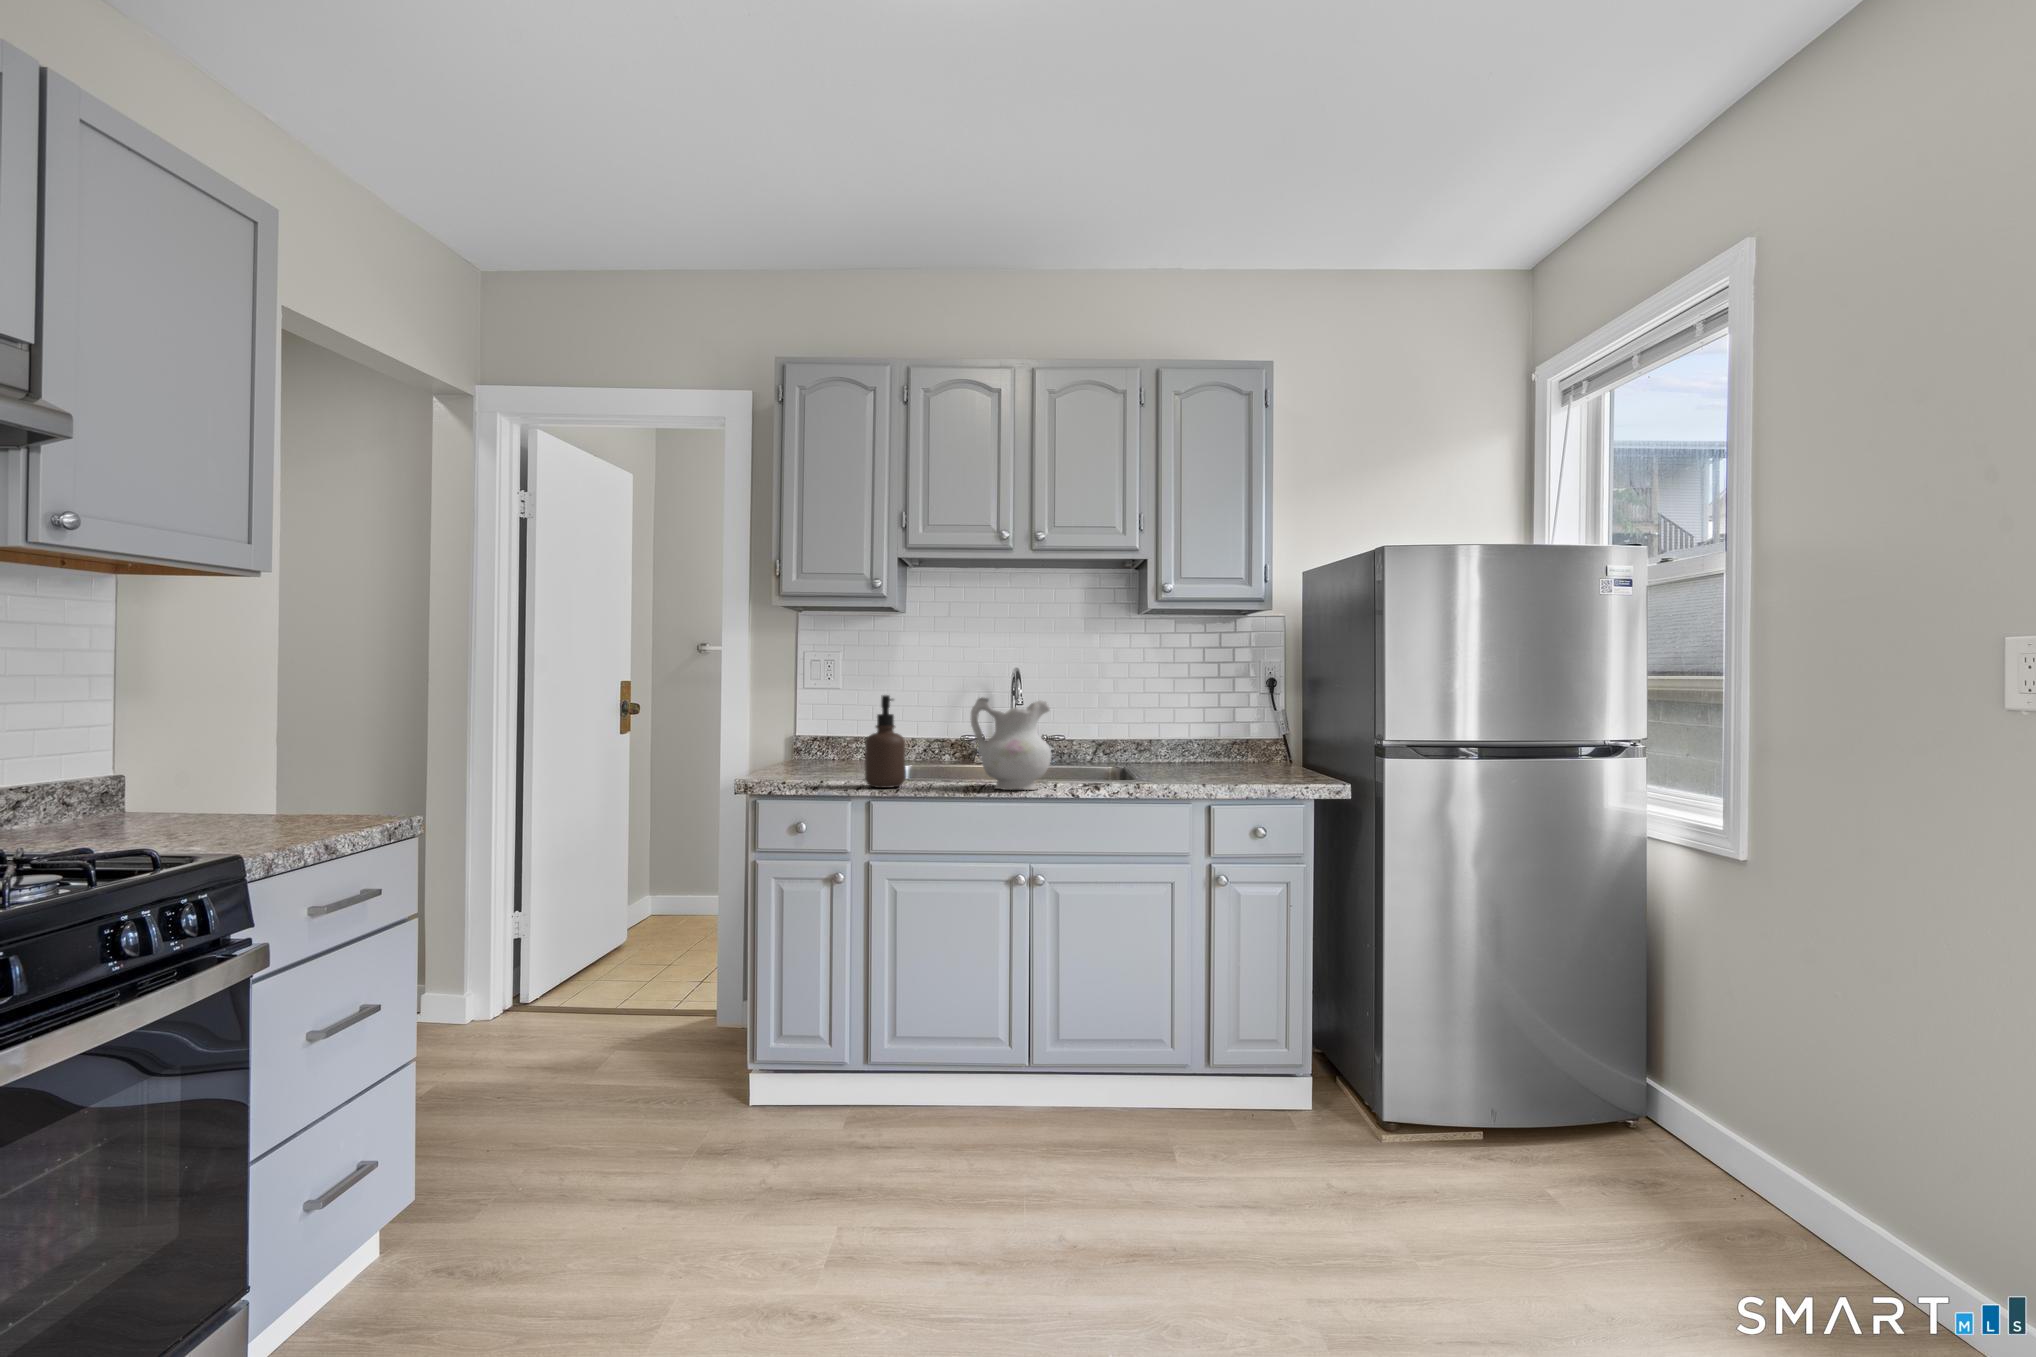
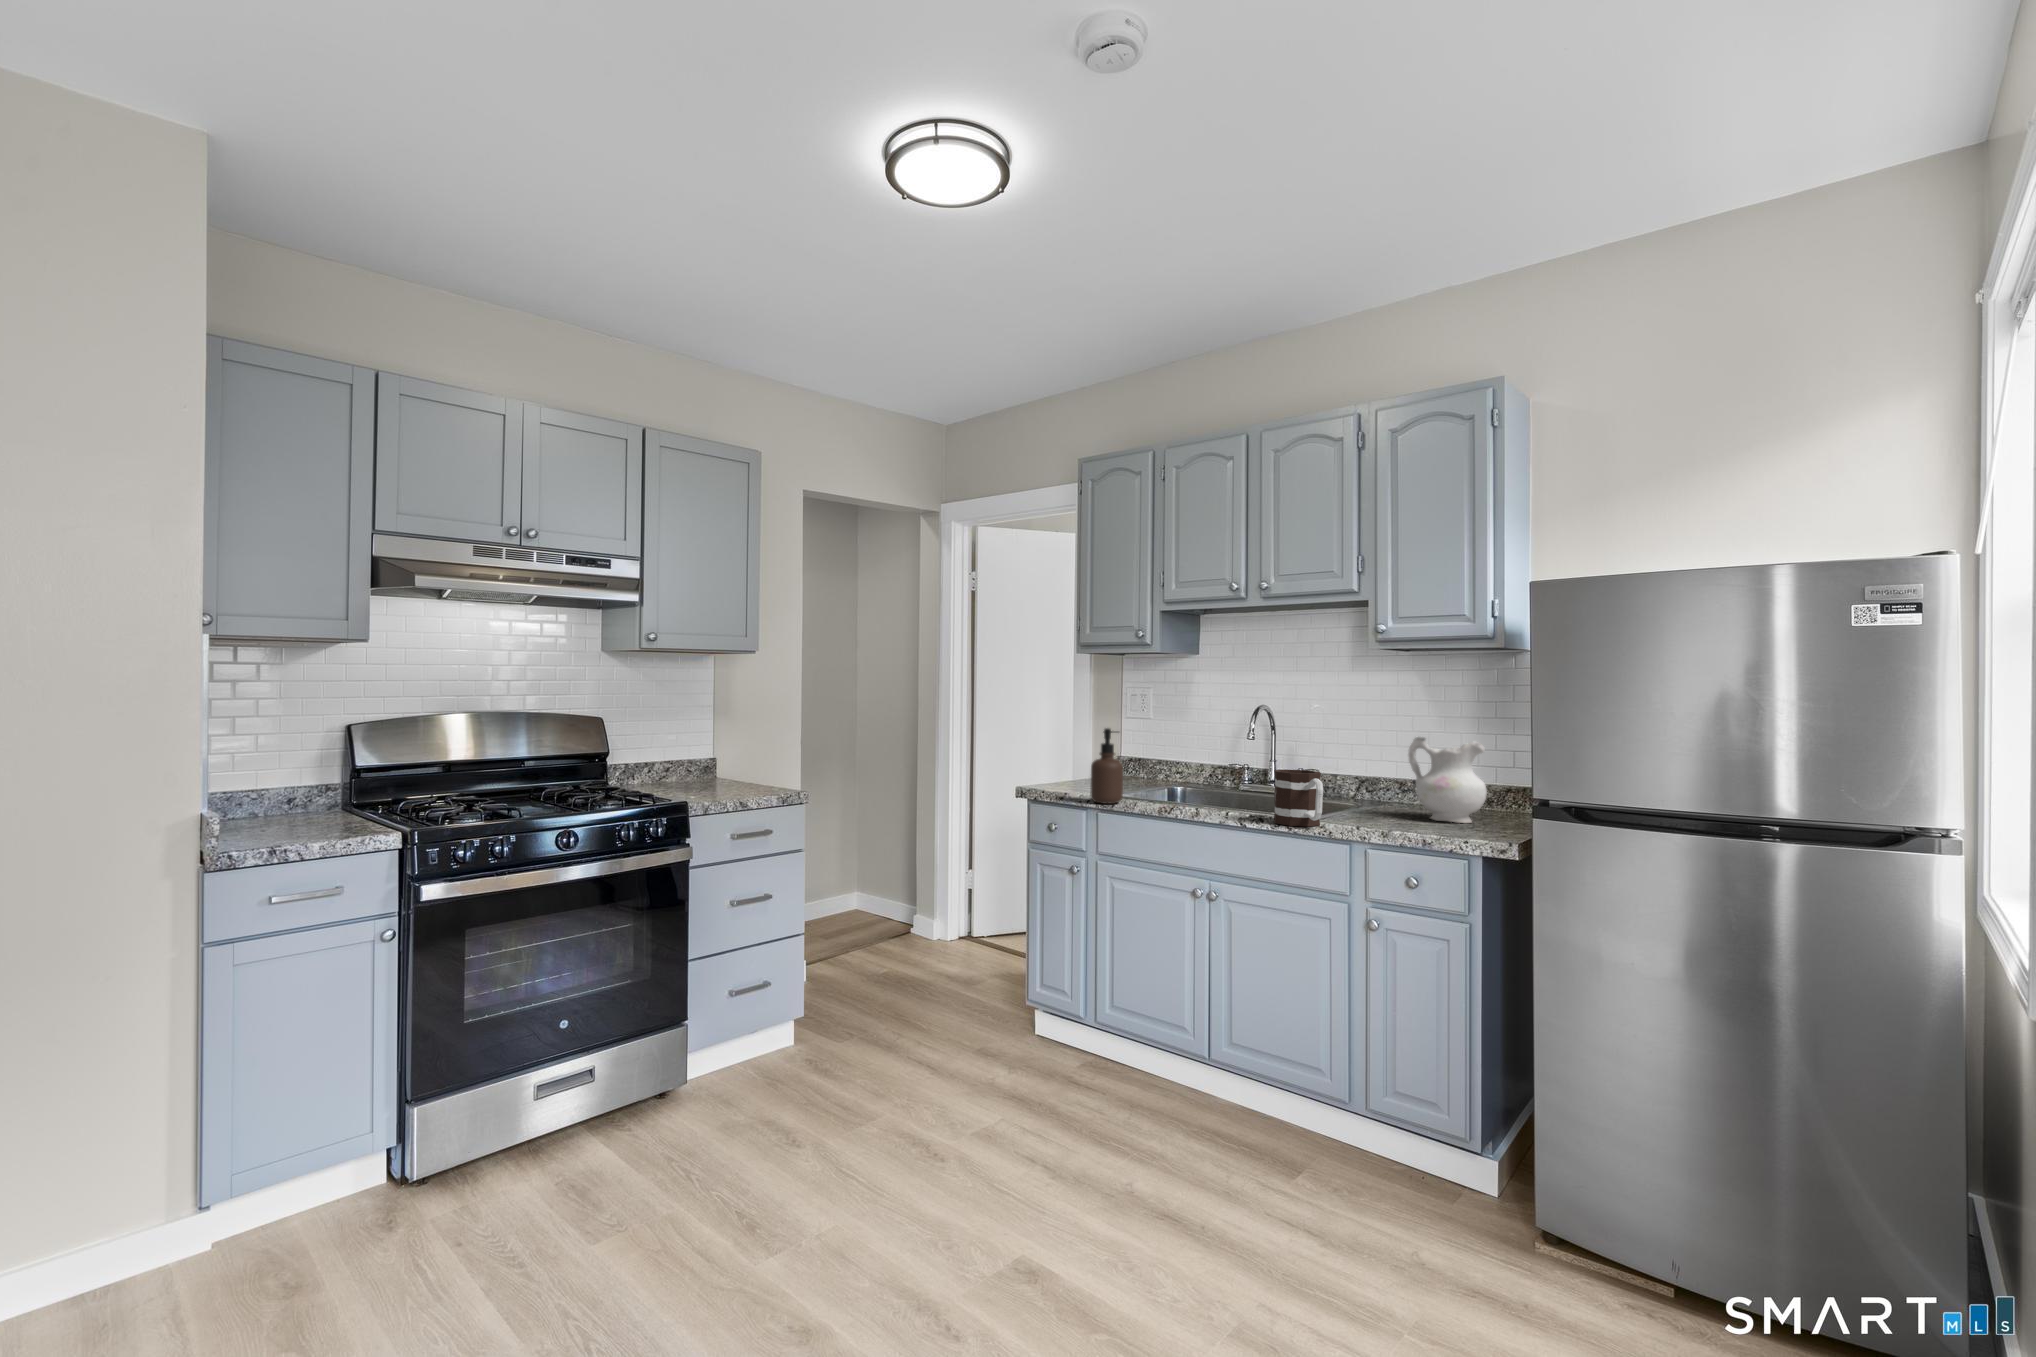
ceramic pitcher: present [971,697,1051,790] -> present [1408,737,1487,823]
mug: none [1107,731,1174,790] -> present [1274,769,1323,827]

